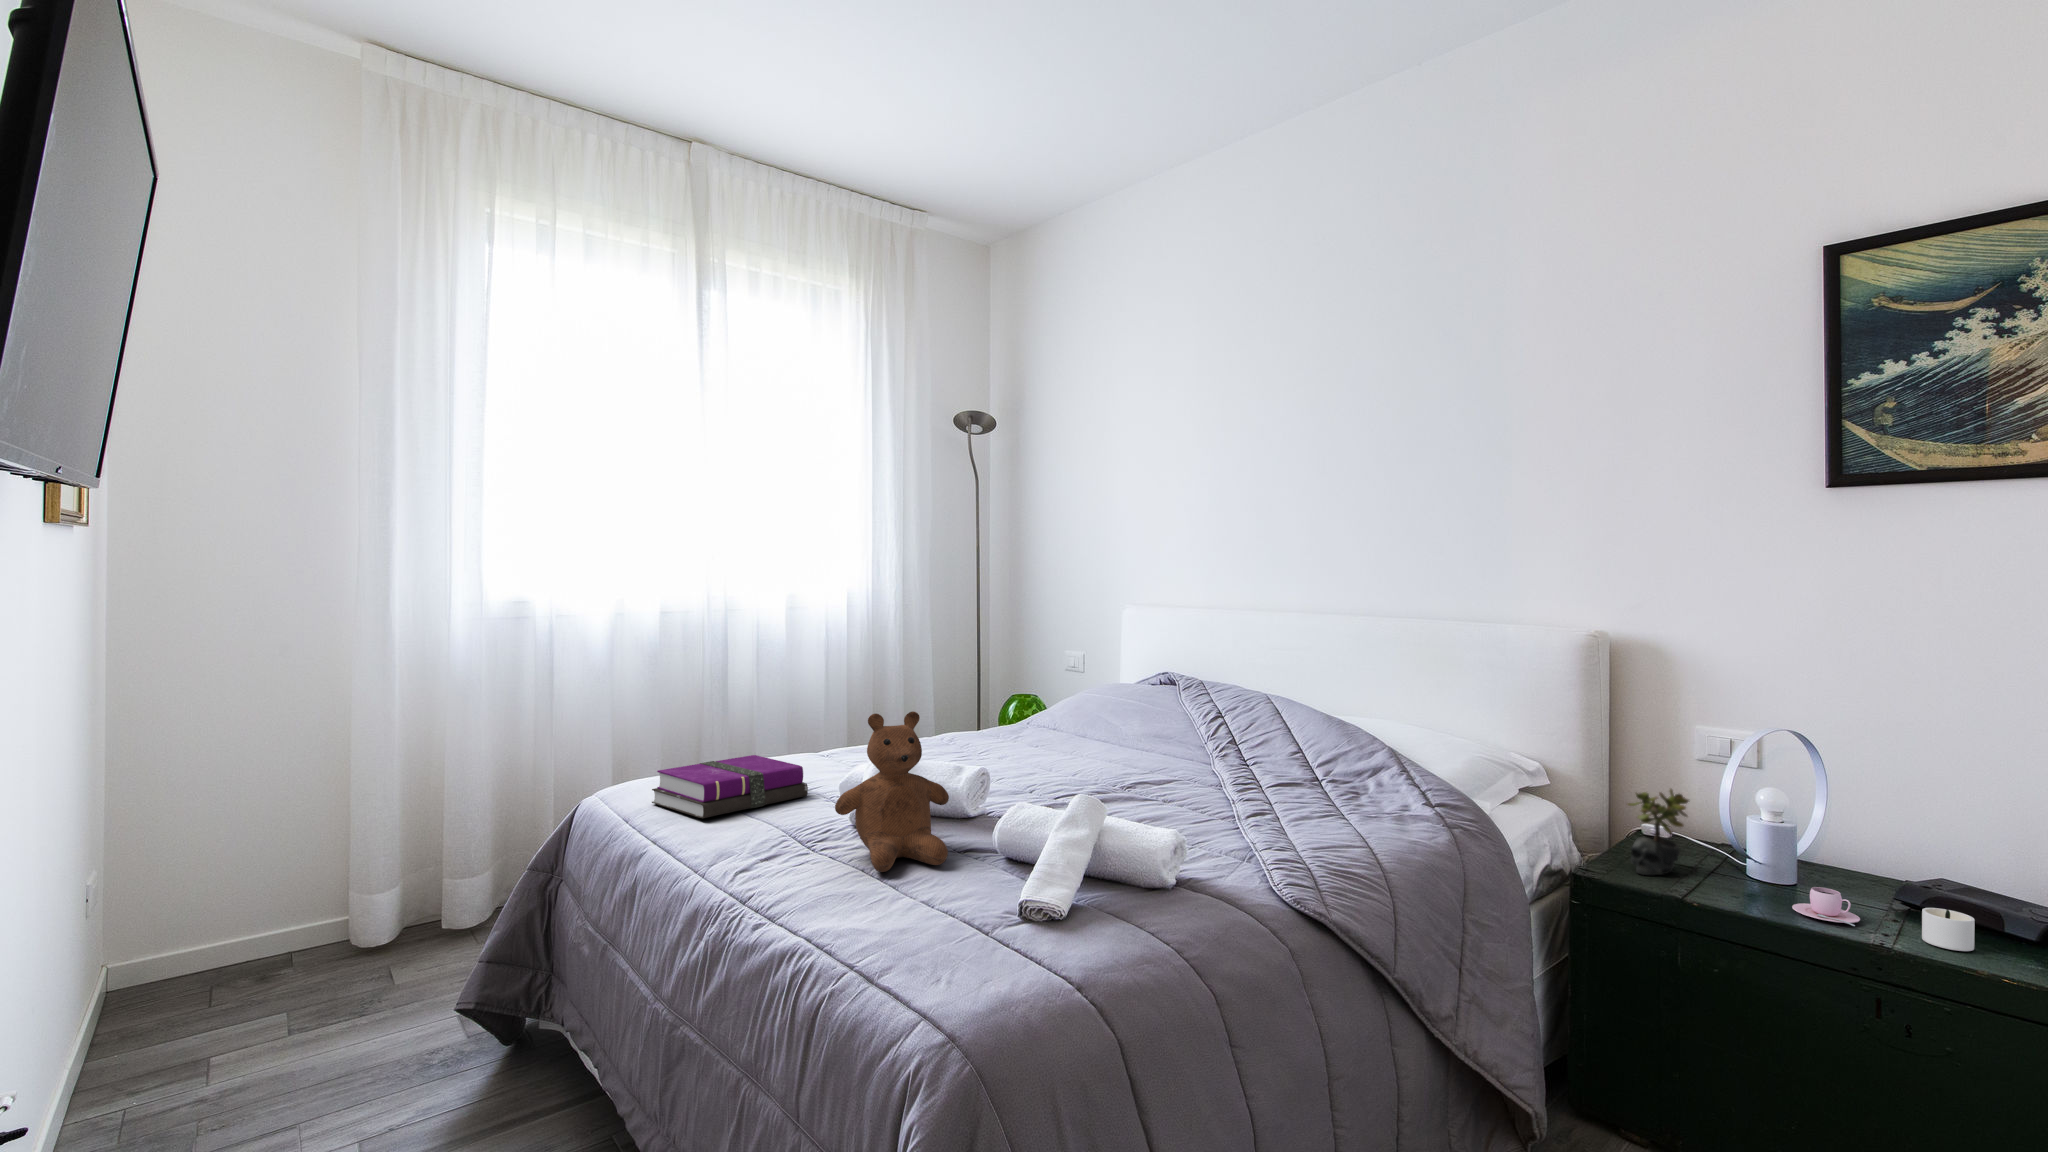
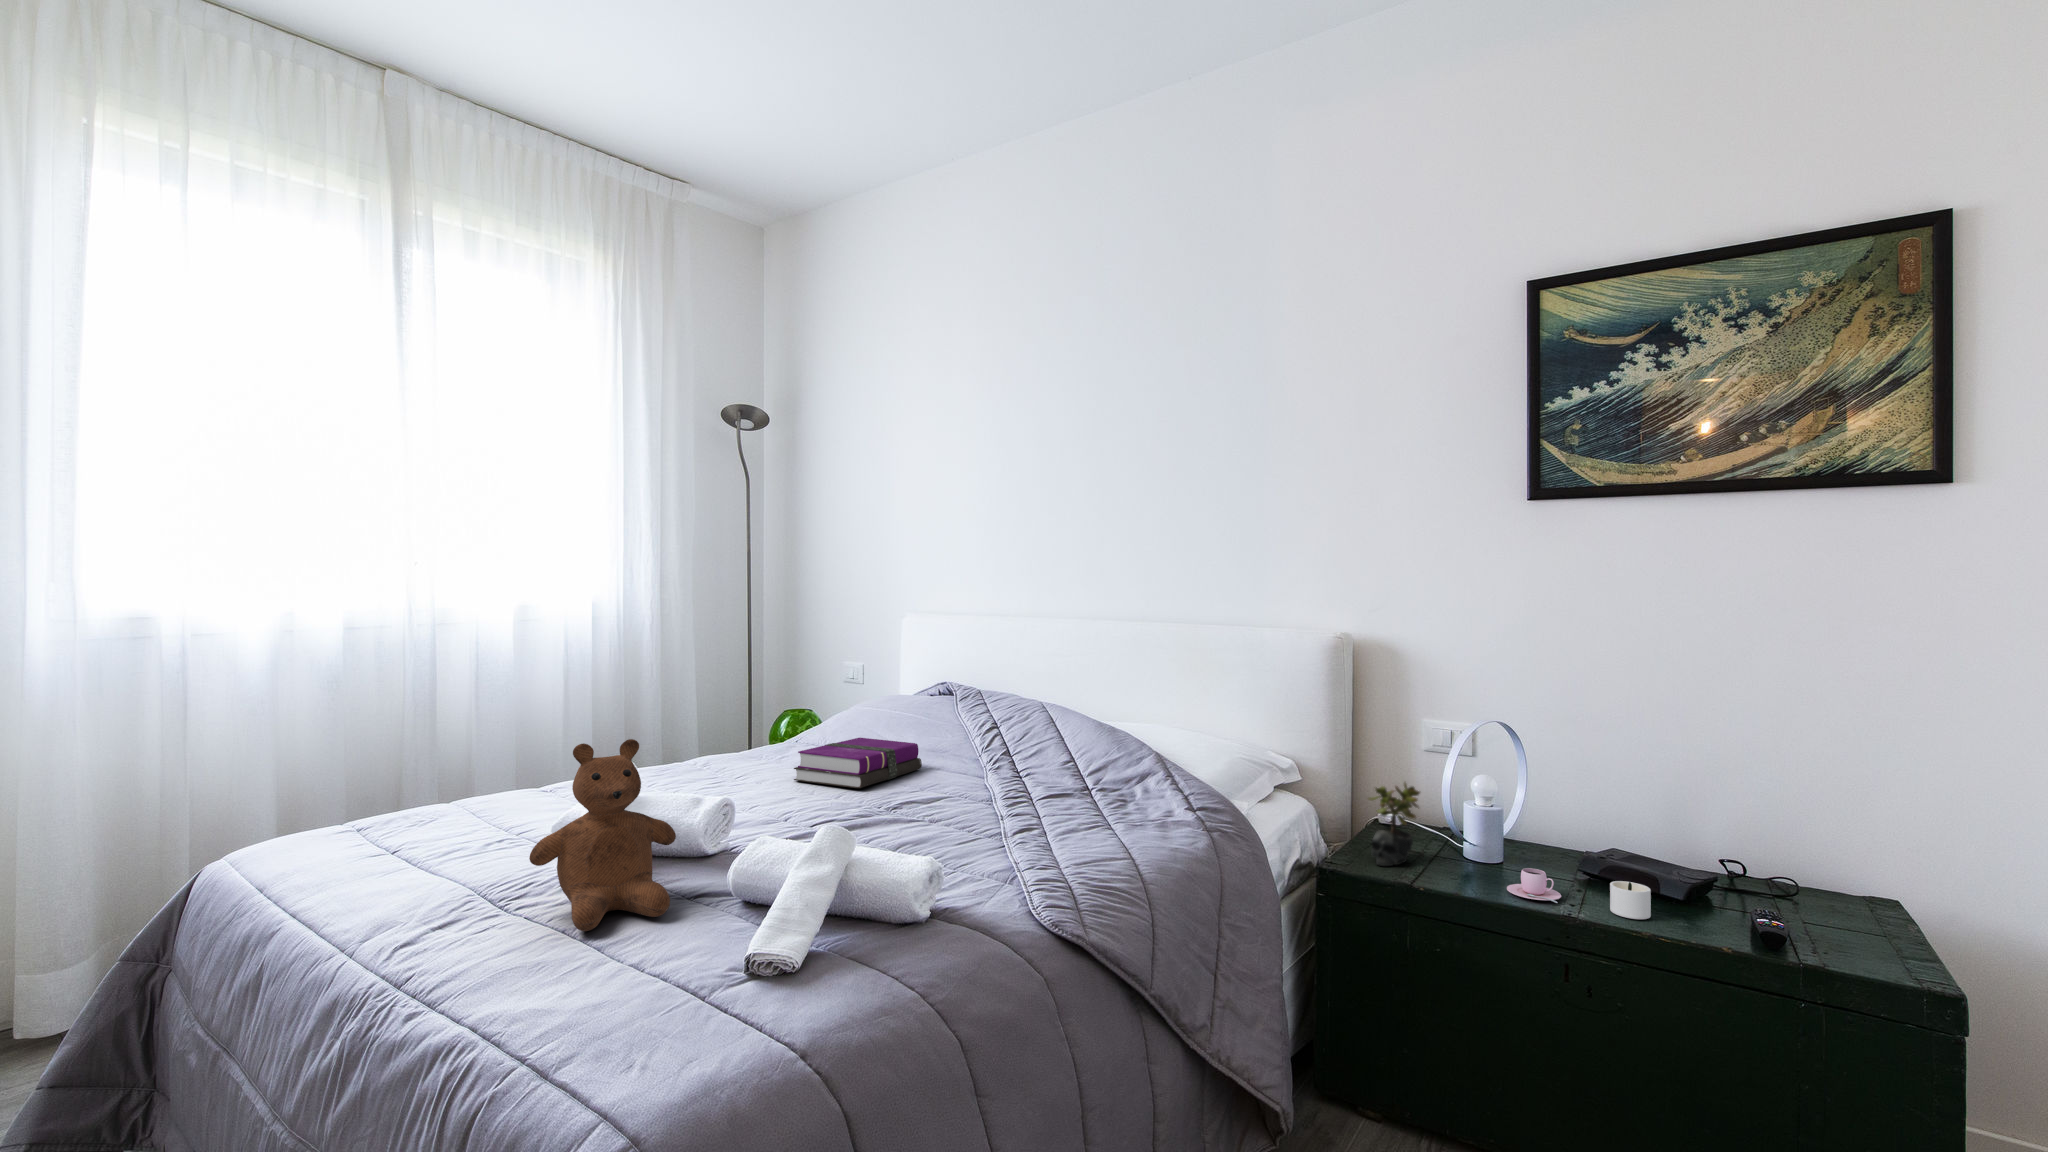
notebook: present [652,755,808,818] -> present [794,738,922,788]

